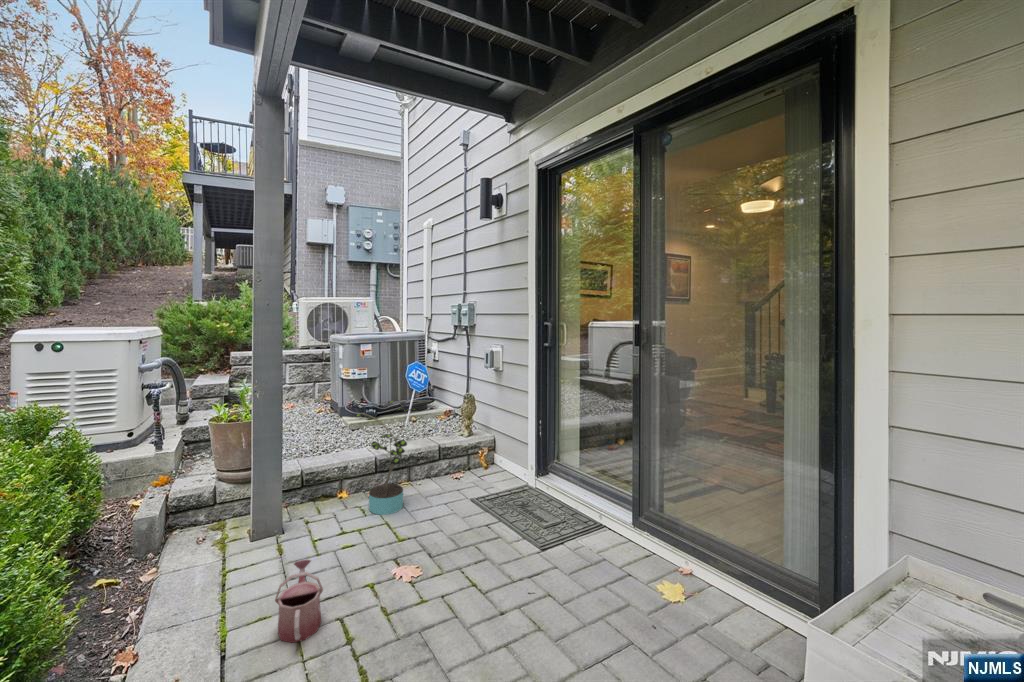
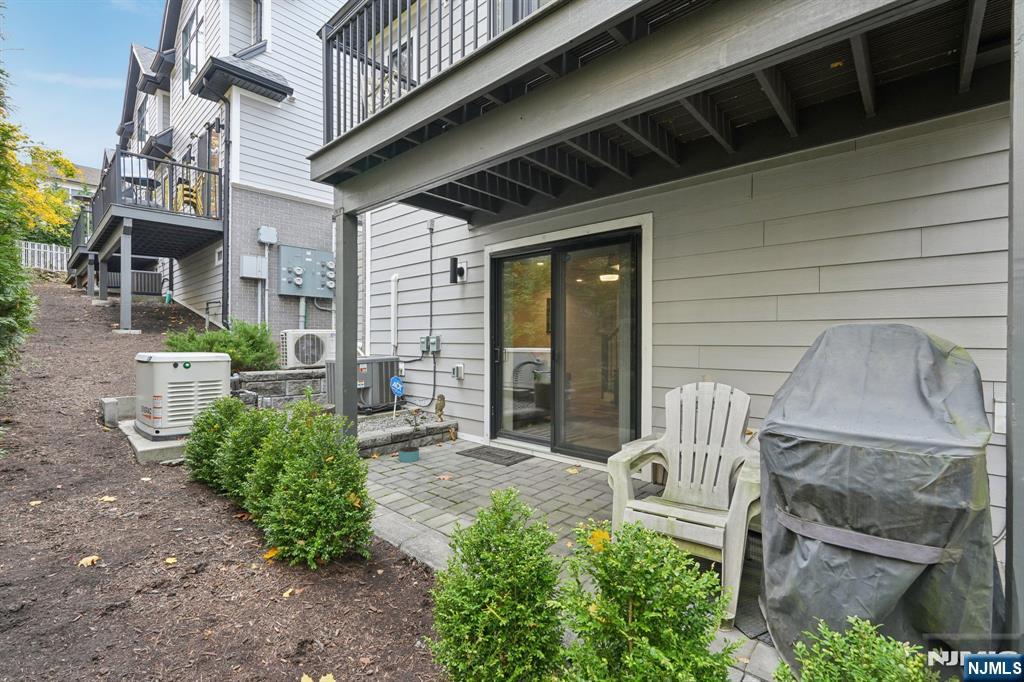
watering can: present [275,560,323,643] -> none [398,465,421,496]

